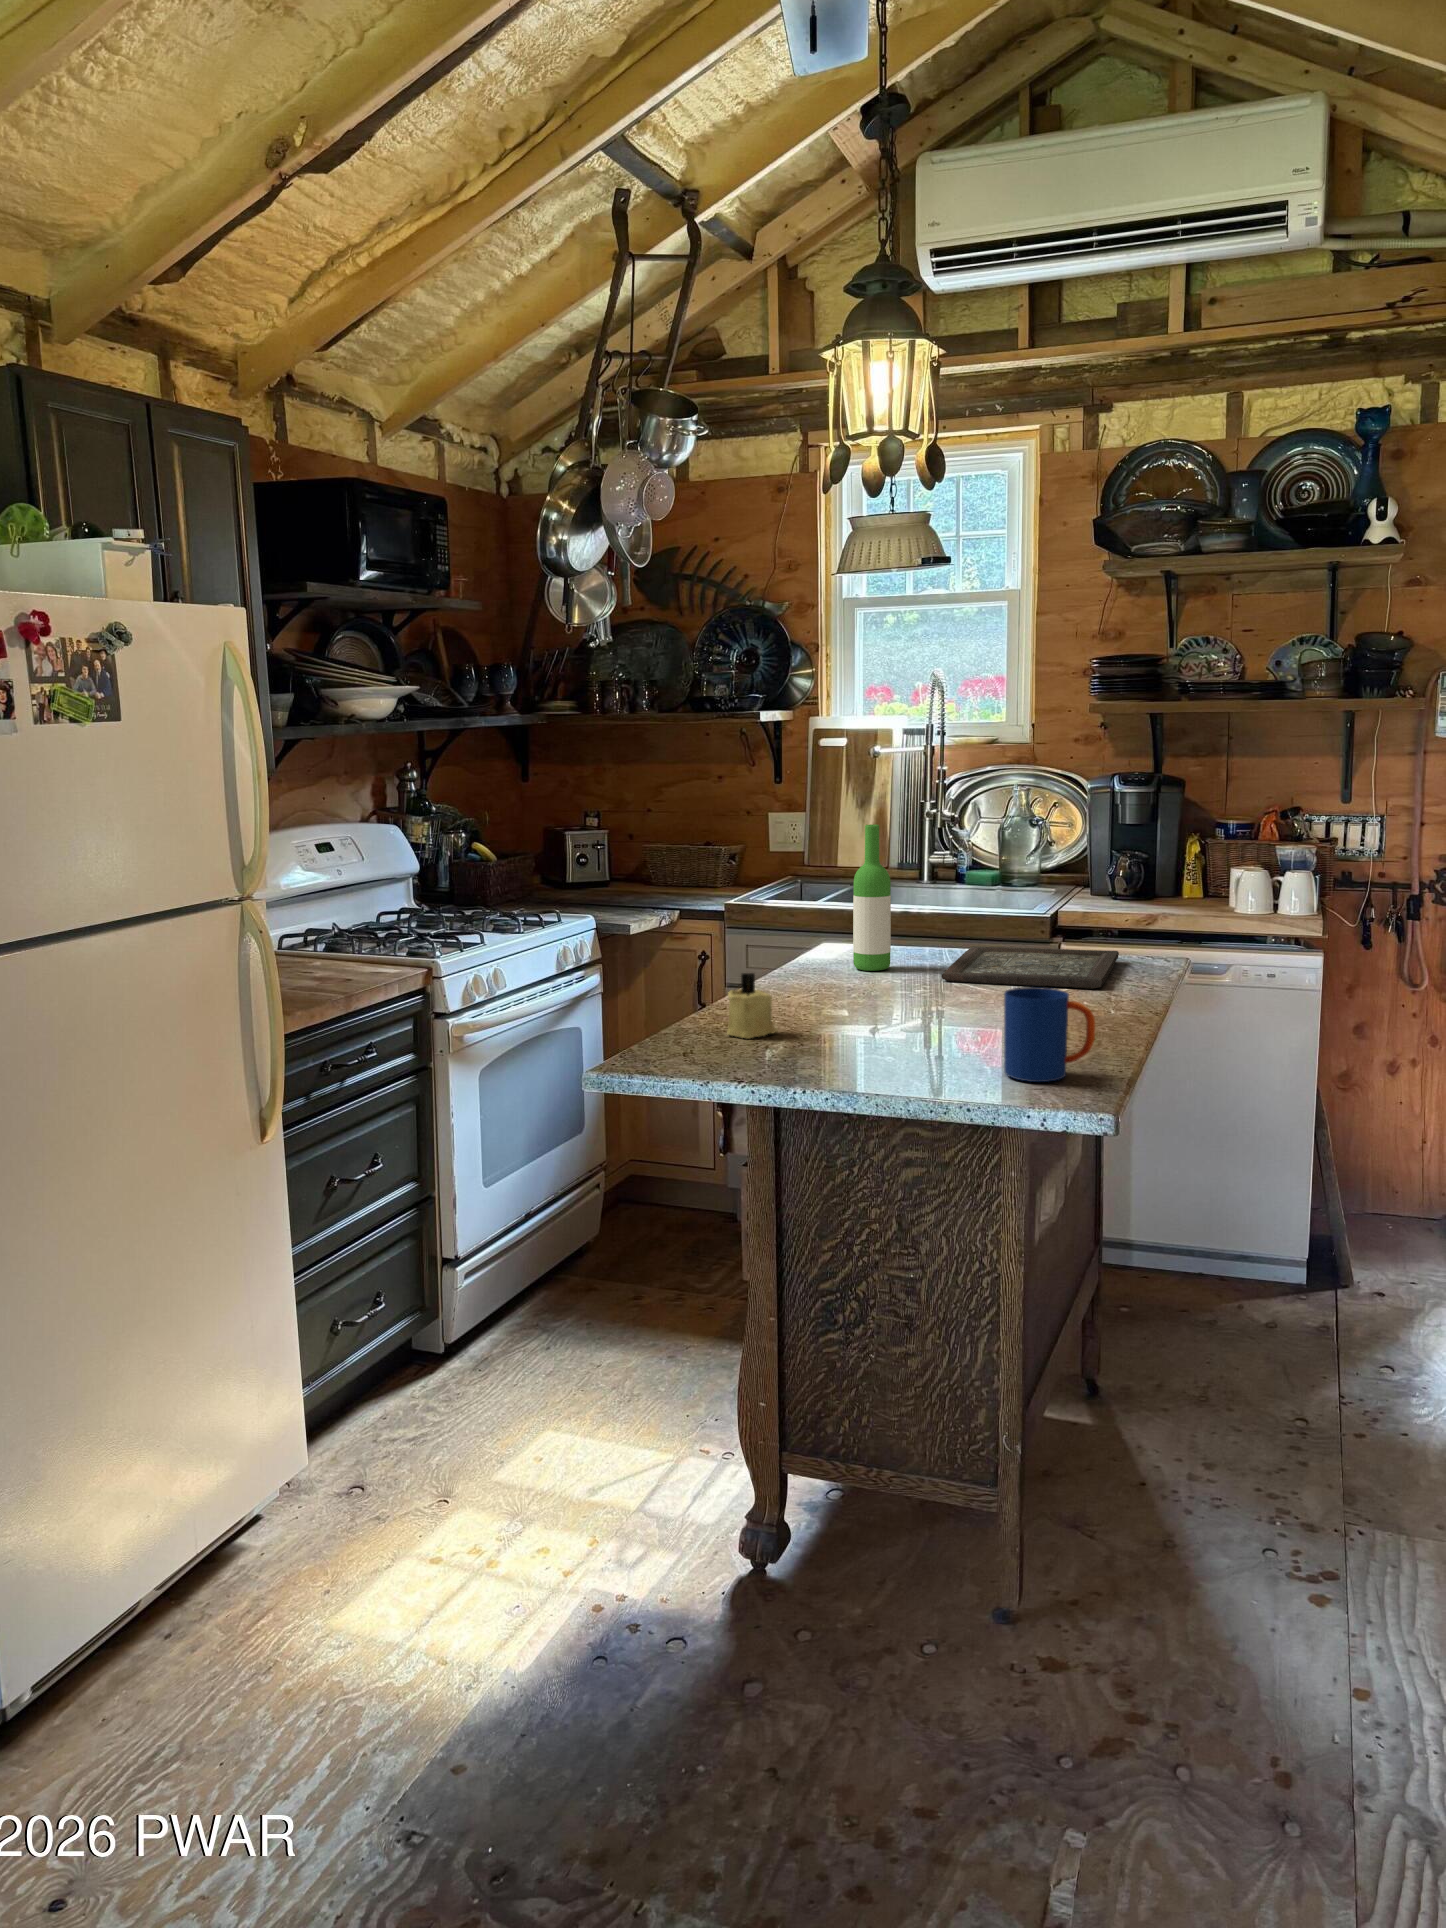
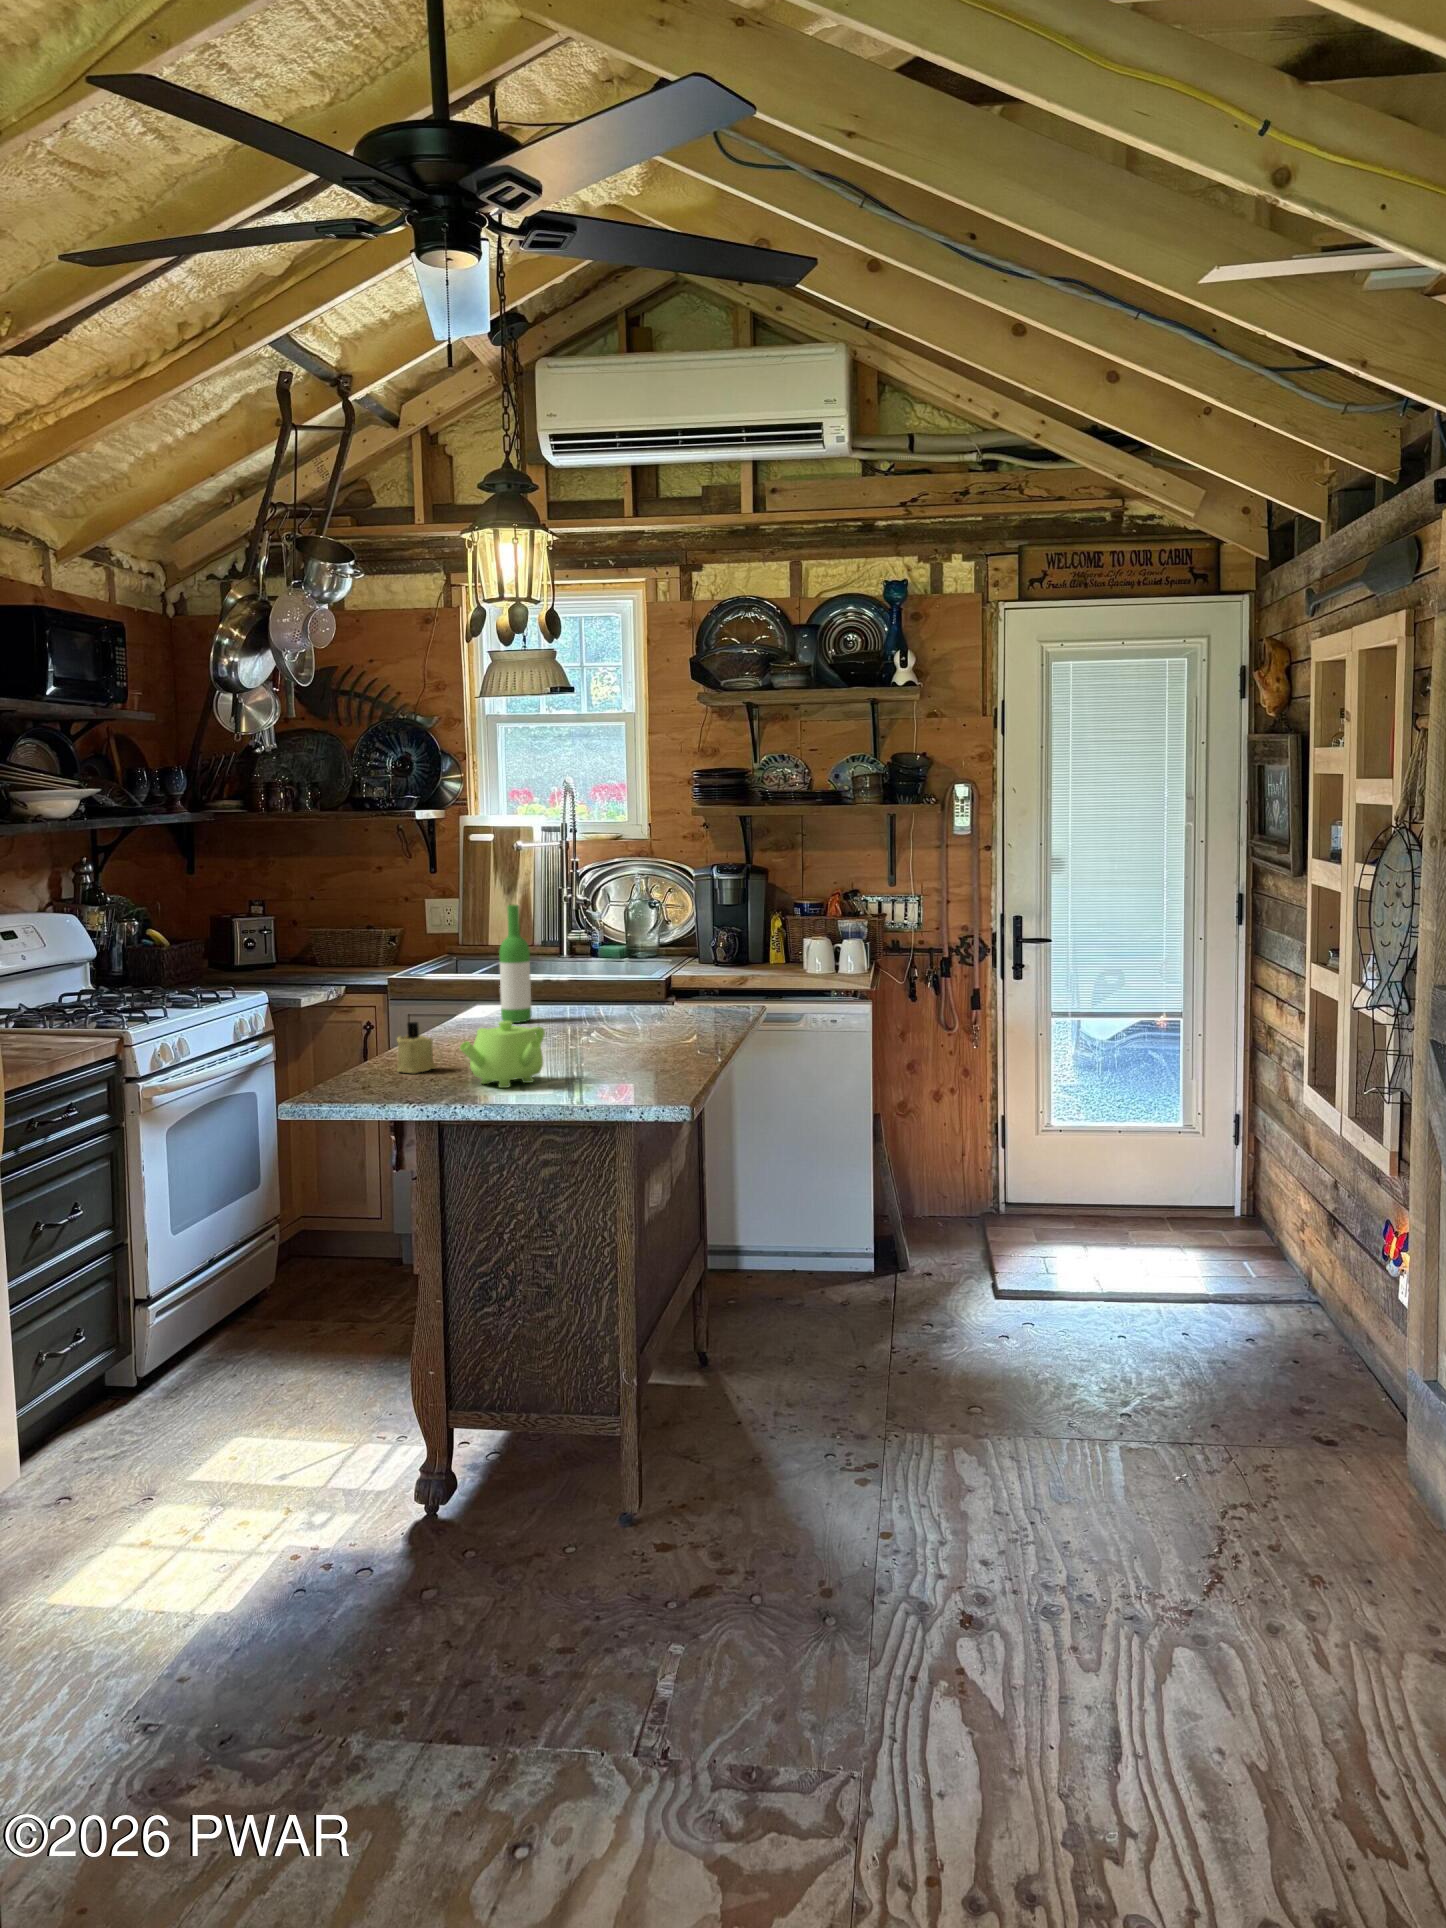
tray: present [942,946,1119,989] -> none [572,1000,711,1027]
teapot: none [807,980,917,1069] -> present [460,1021,545,1088]
mug: present [1004,987,1095,1082] -> none [607,1020,673,1088]

